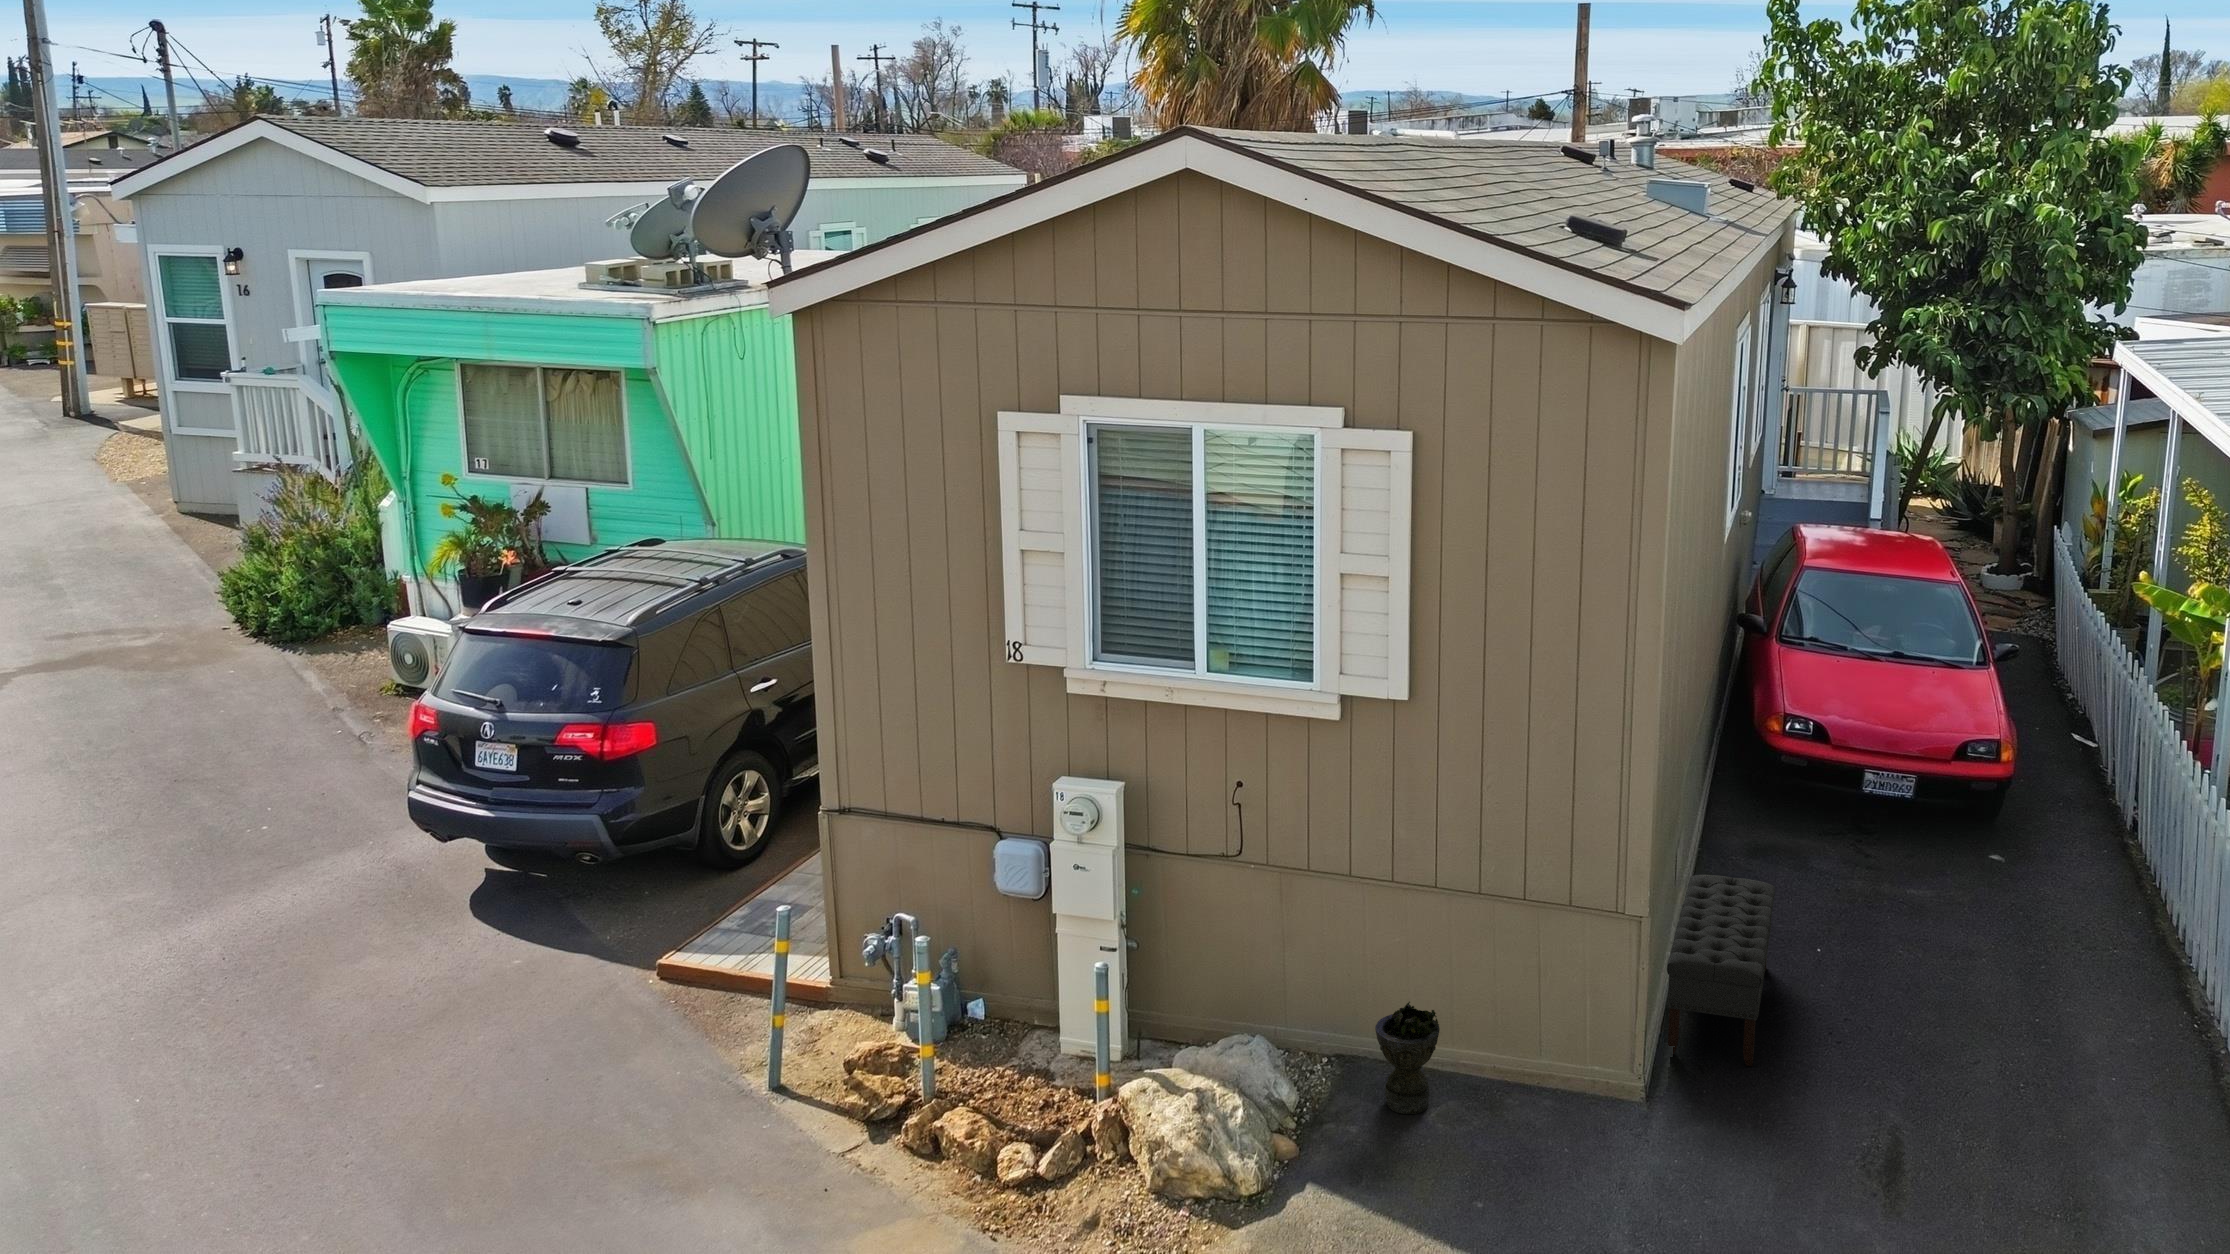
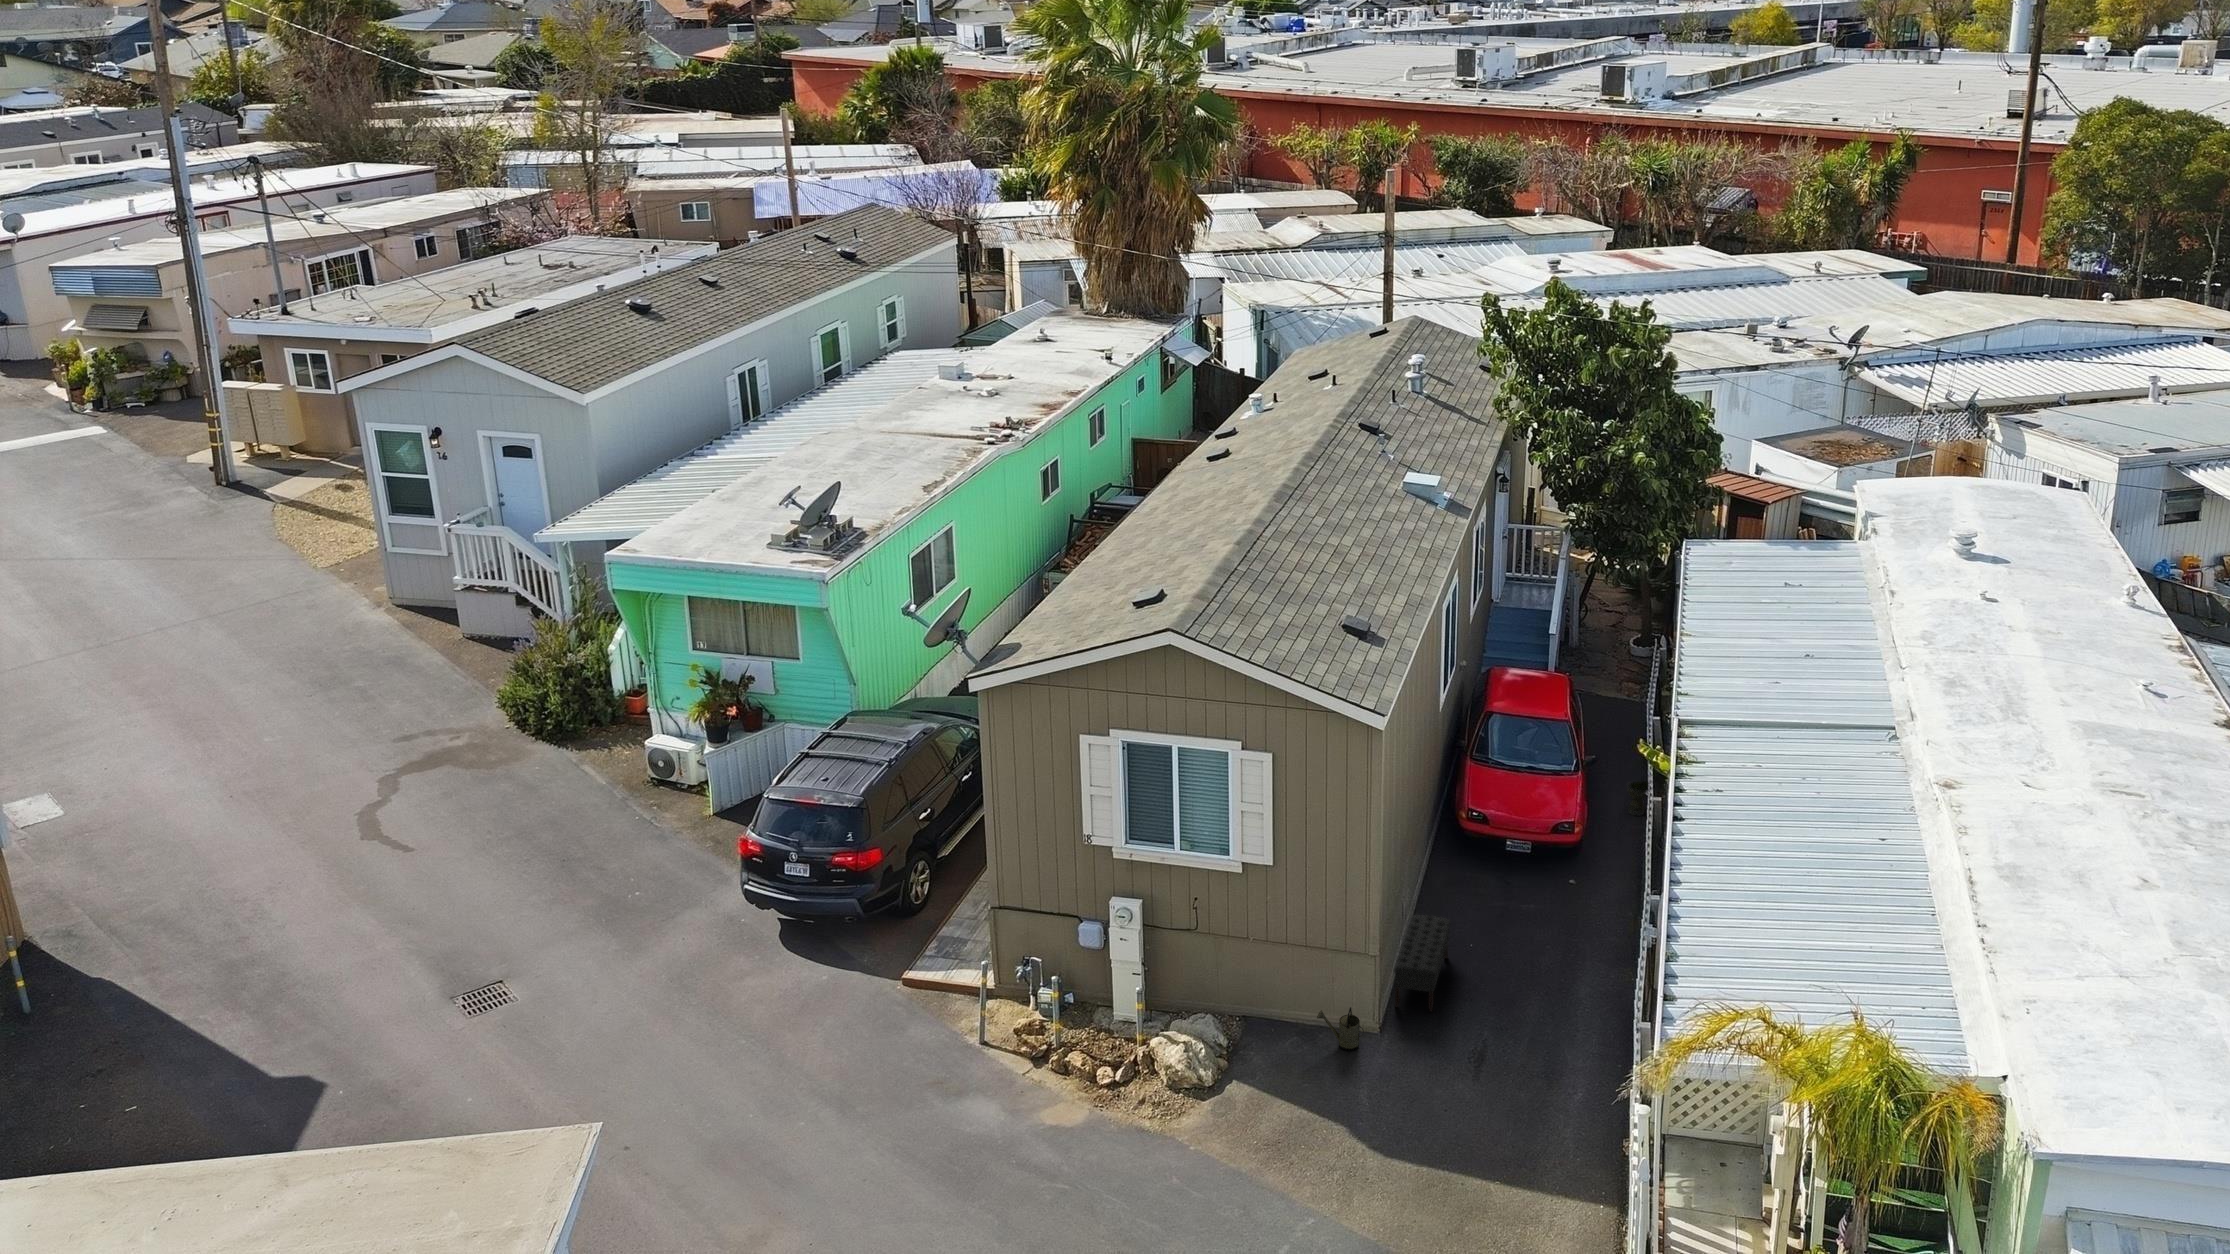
planter: present [1375,1002,1440,1114] -> present [1627,781,1649,816]
watering can: none [1500,1036,1607,1136] -> present [1317,1007,1363,1051]

